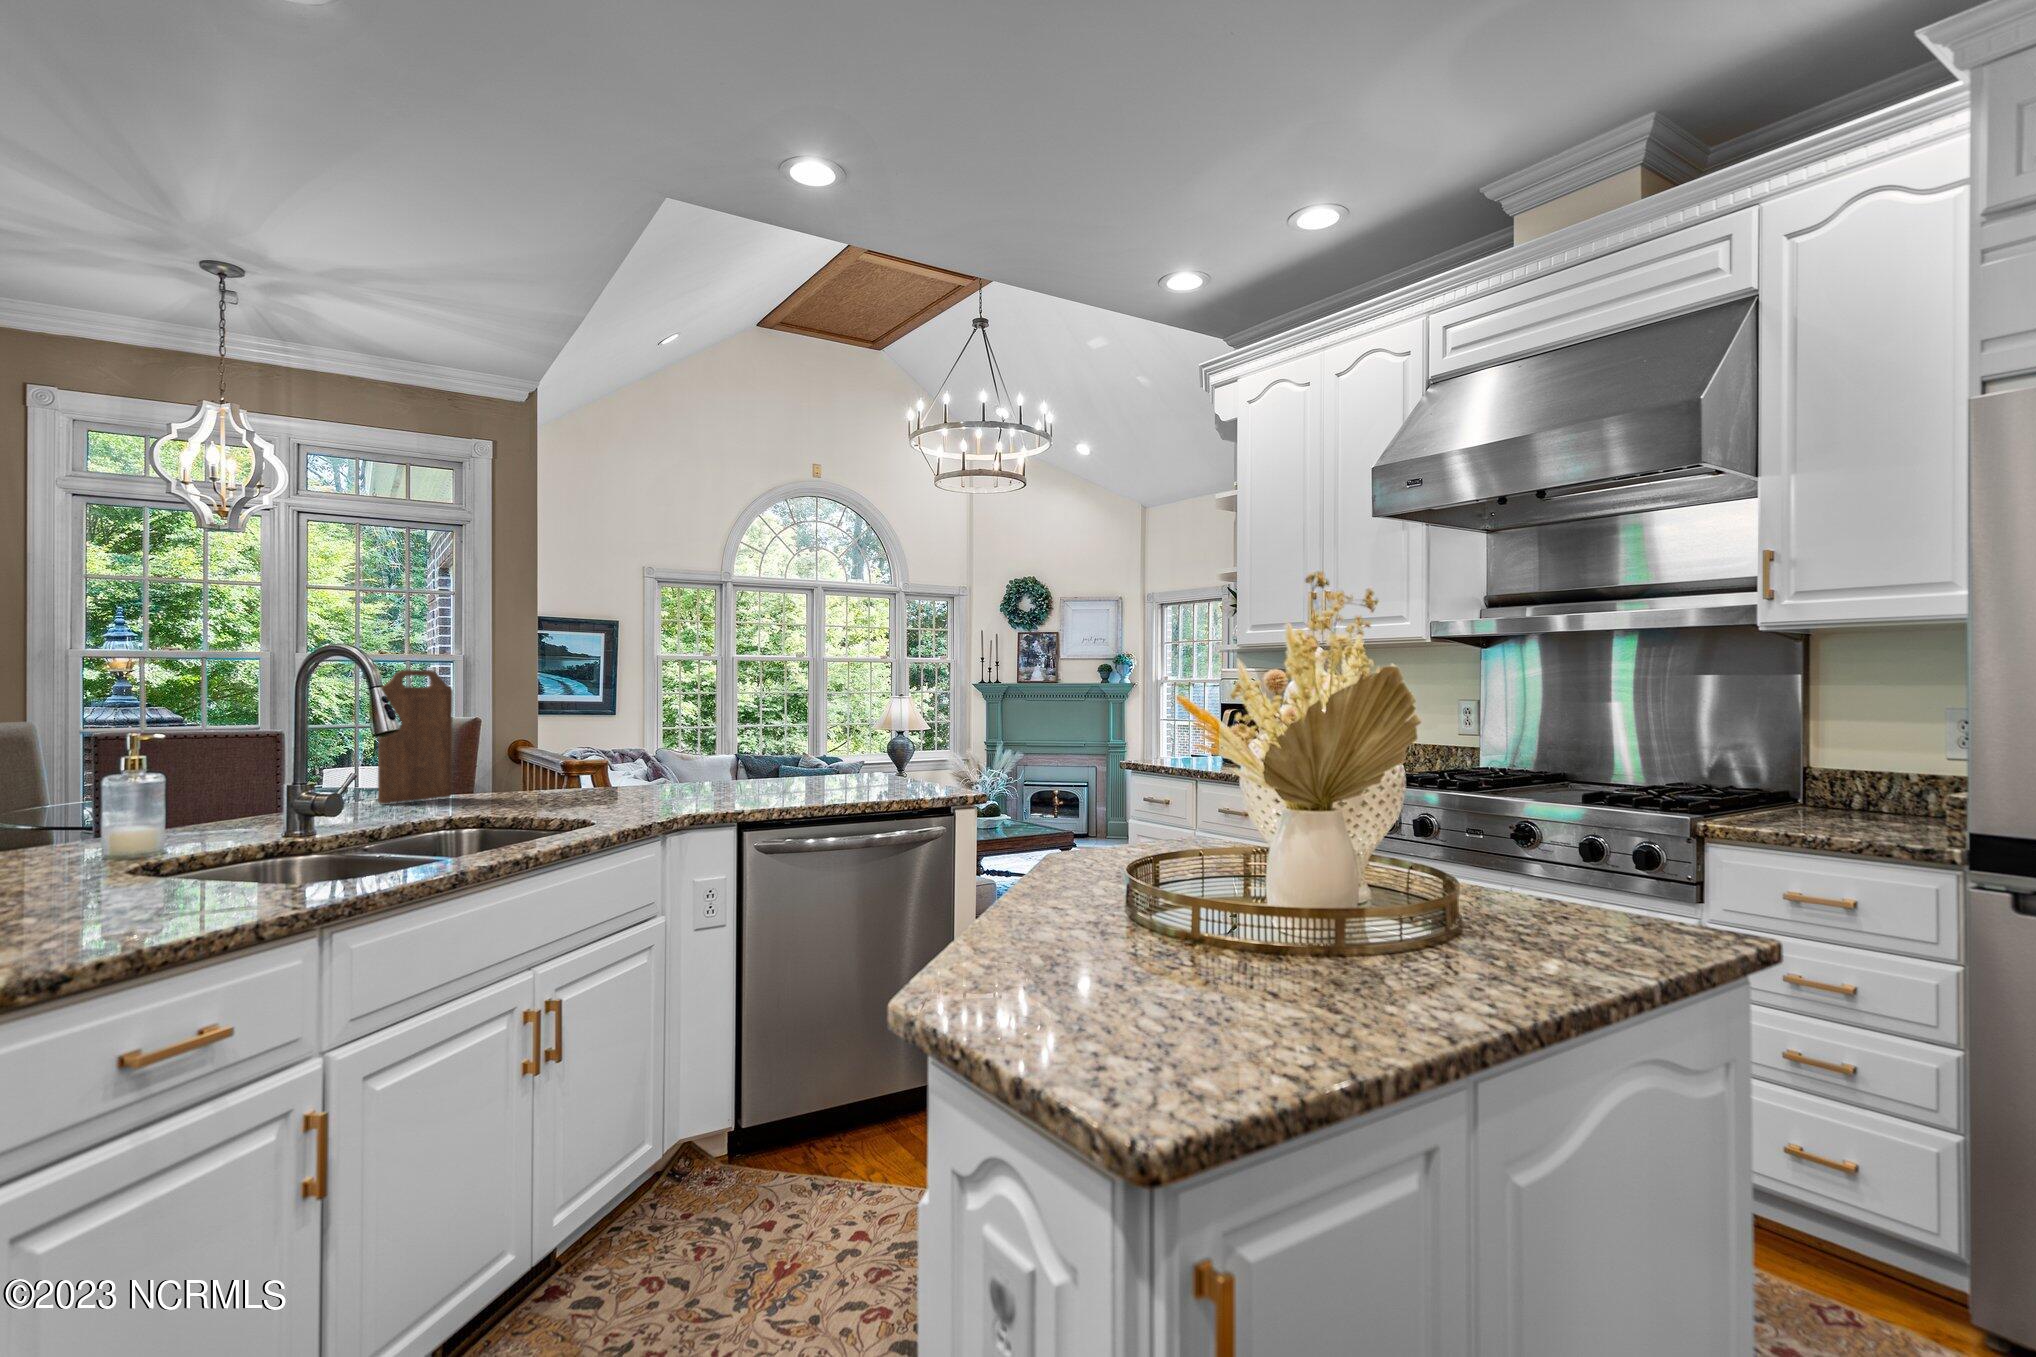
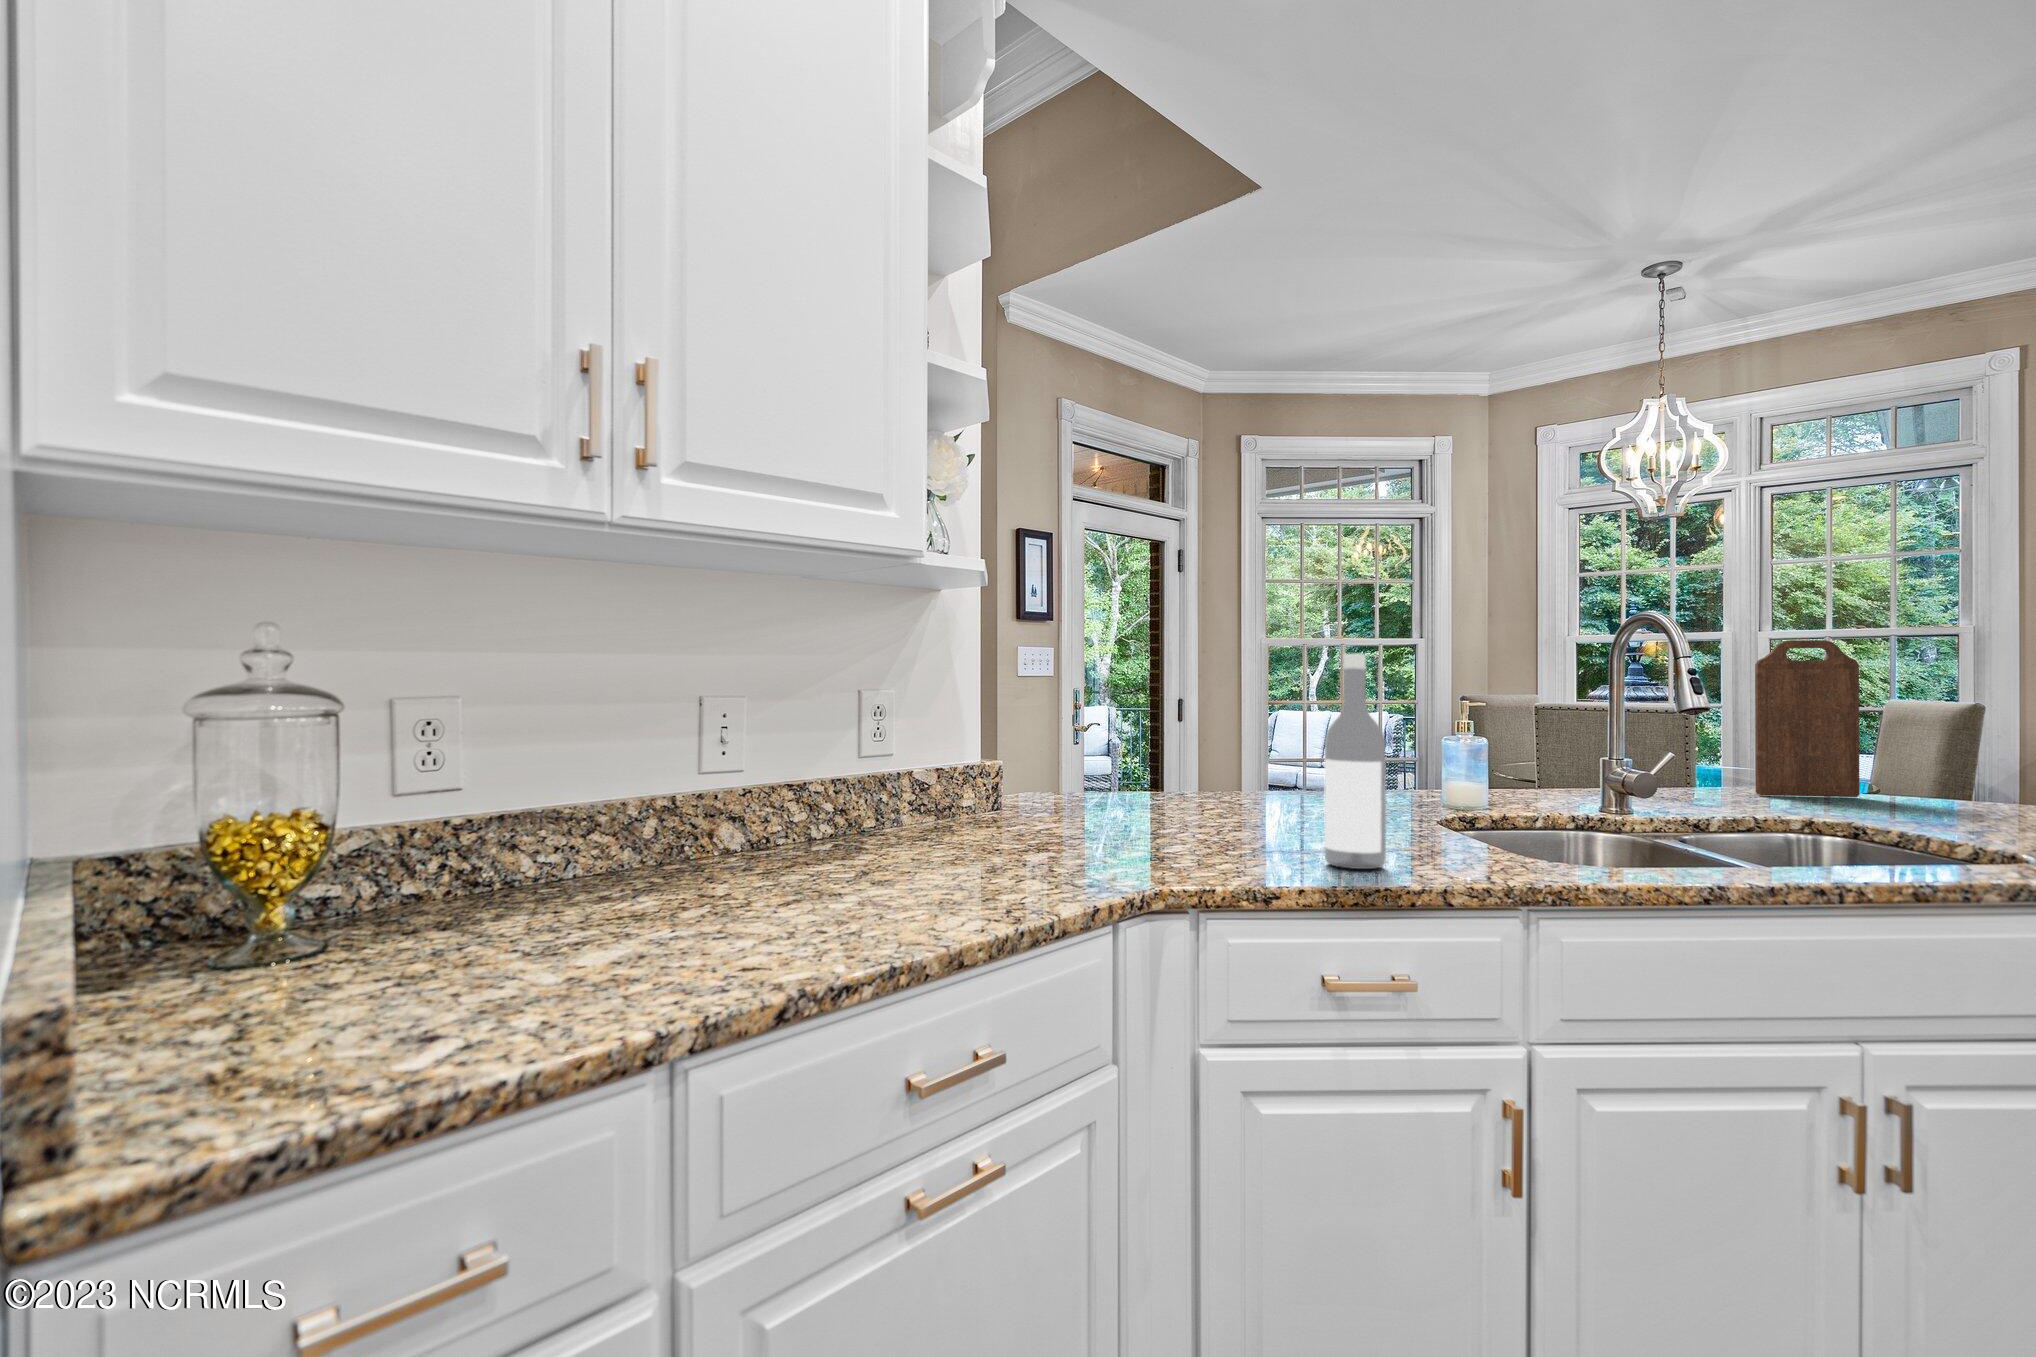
wine bottle: none [84,692,168,930] -> present [1324,654,1386,869]

